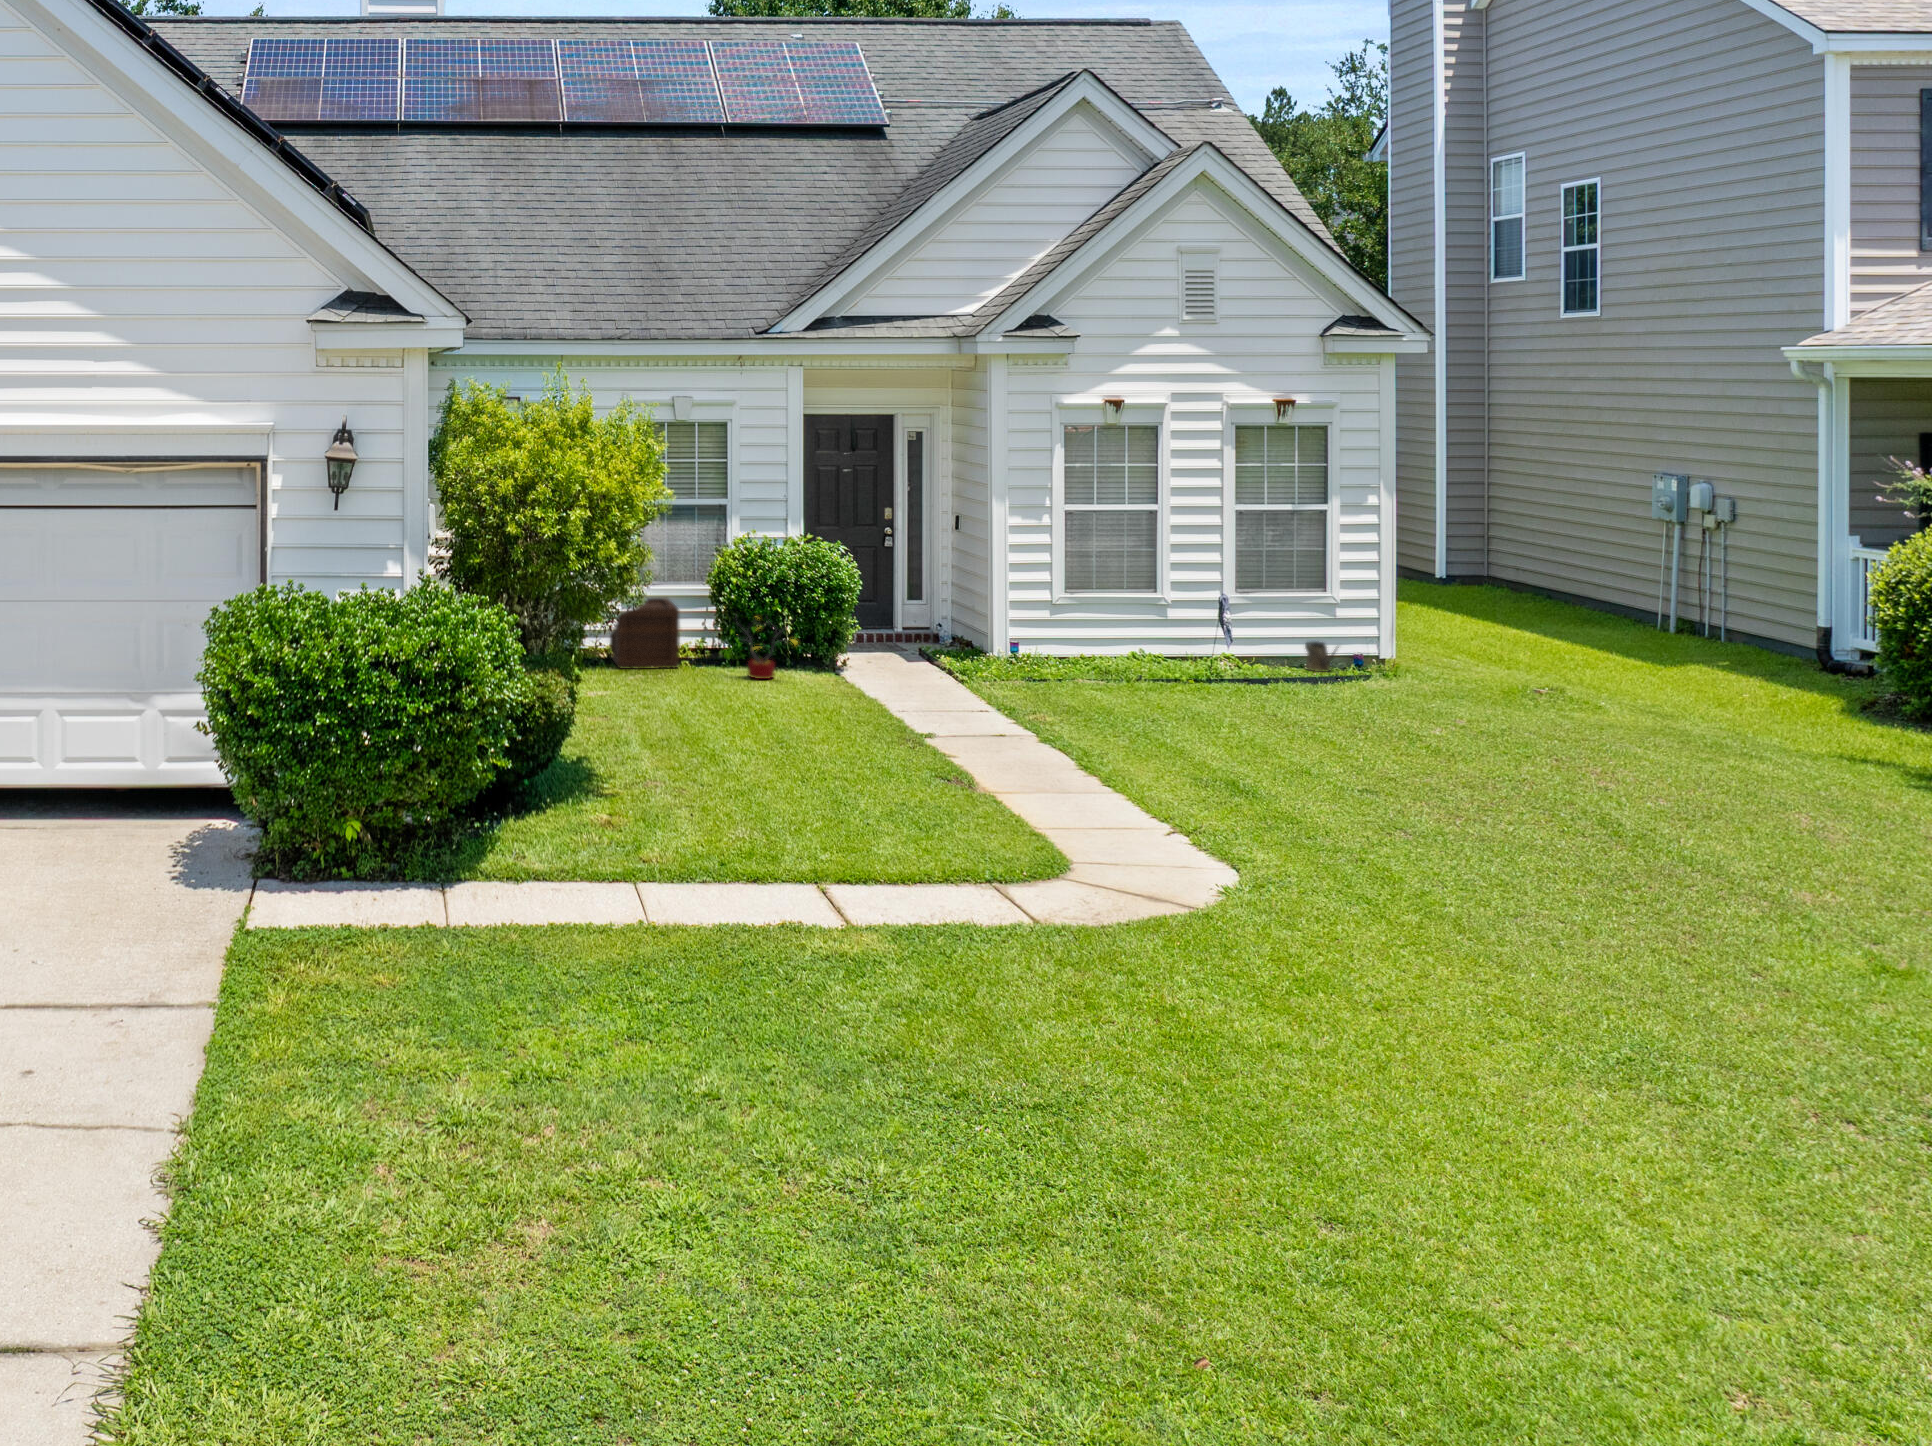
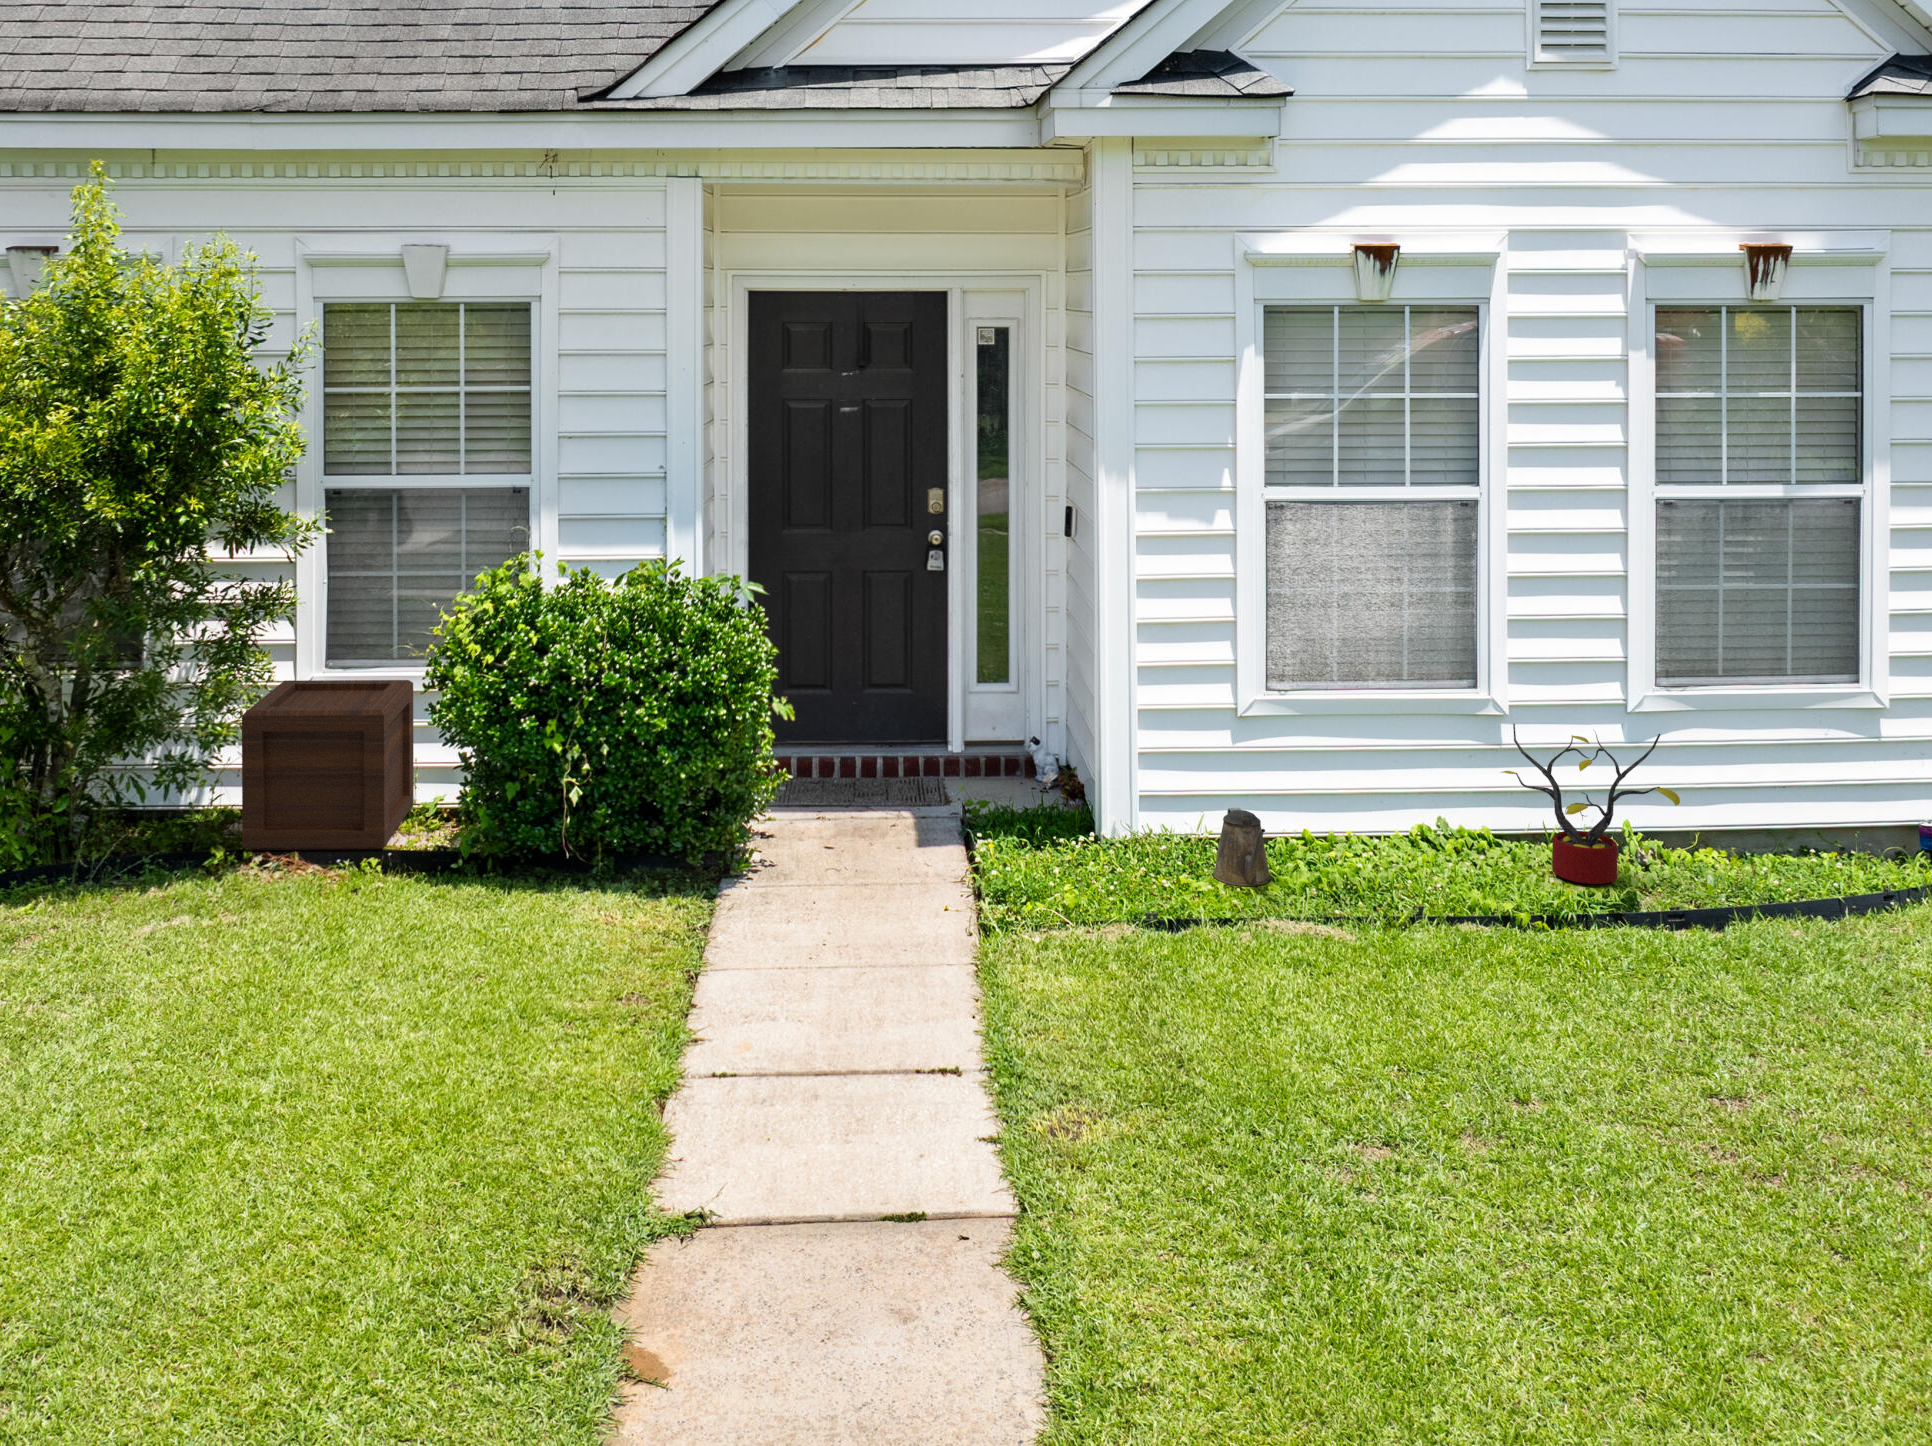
decorative plant: present [737,616,797,679] -> present [1501,724,1680,884]
watering can: present [1305,641,1339,672] -> present [1213,808,1271,886]

